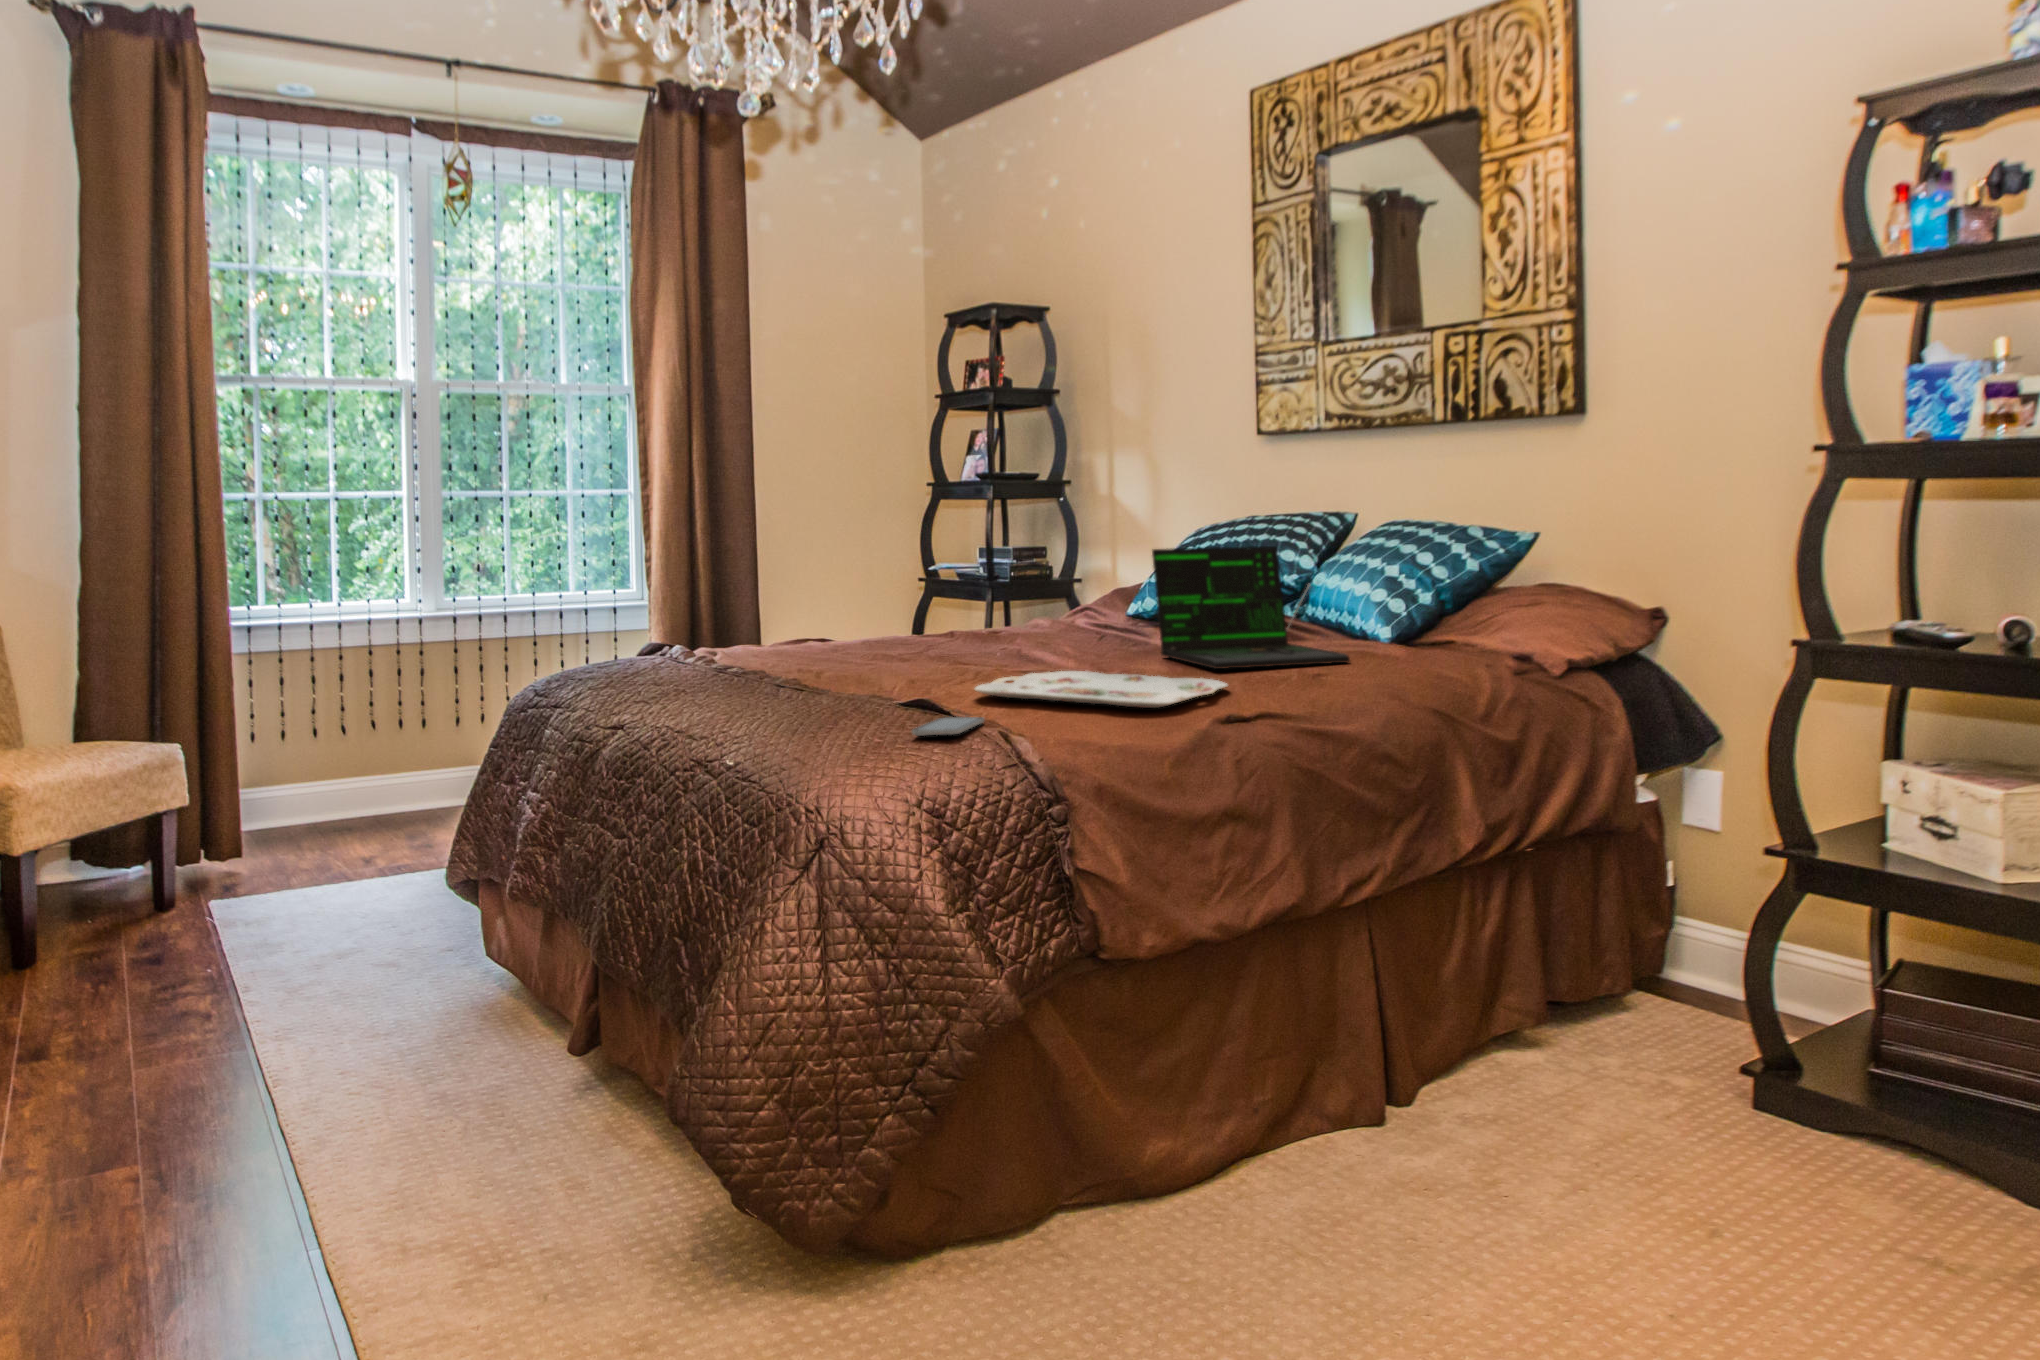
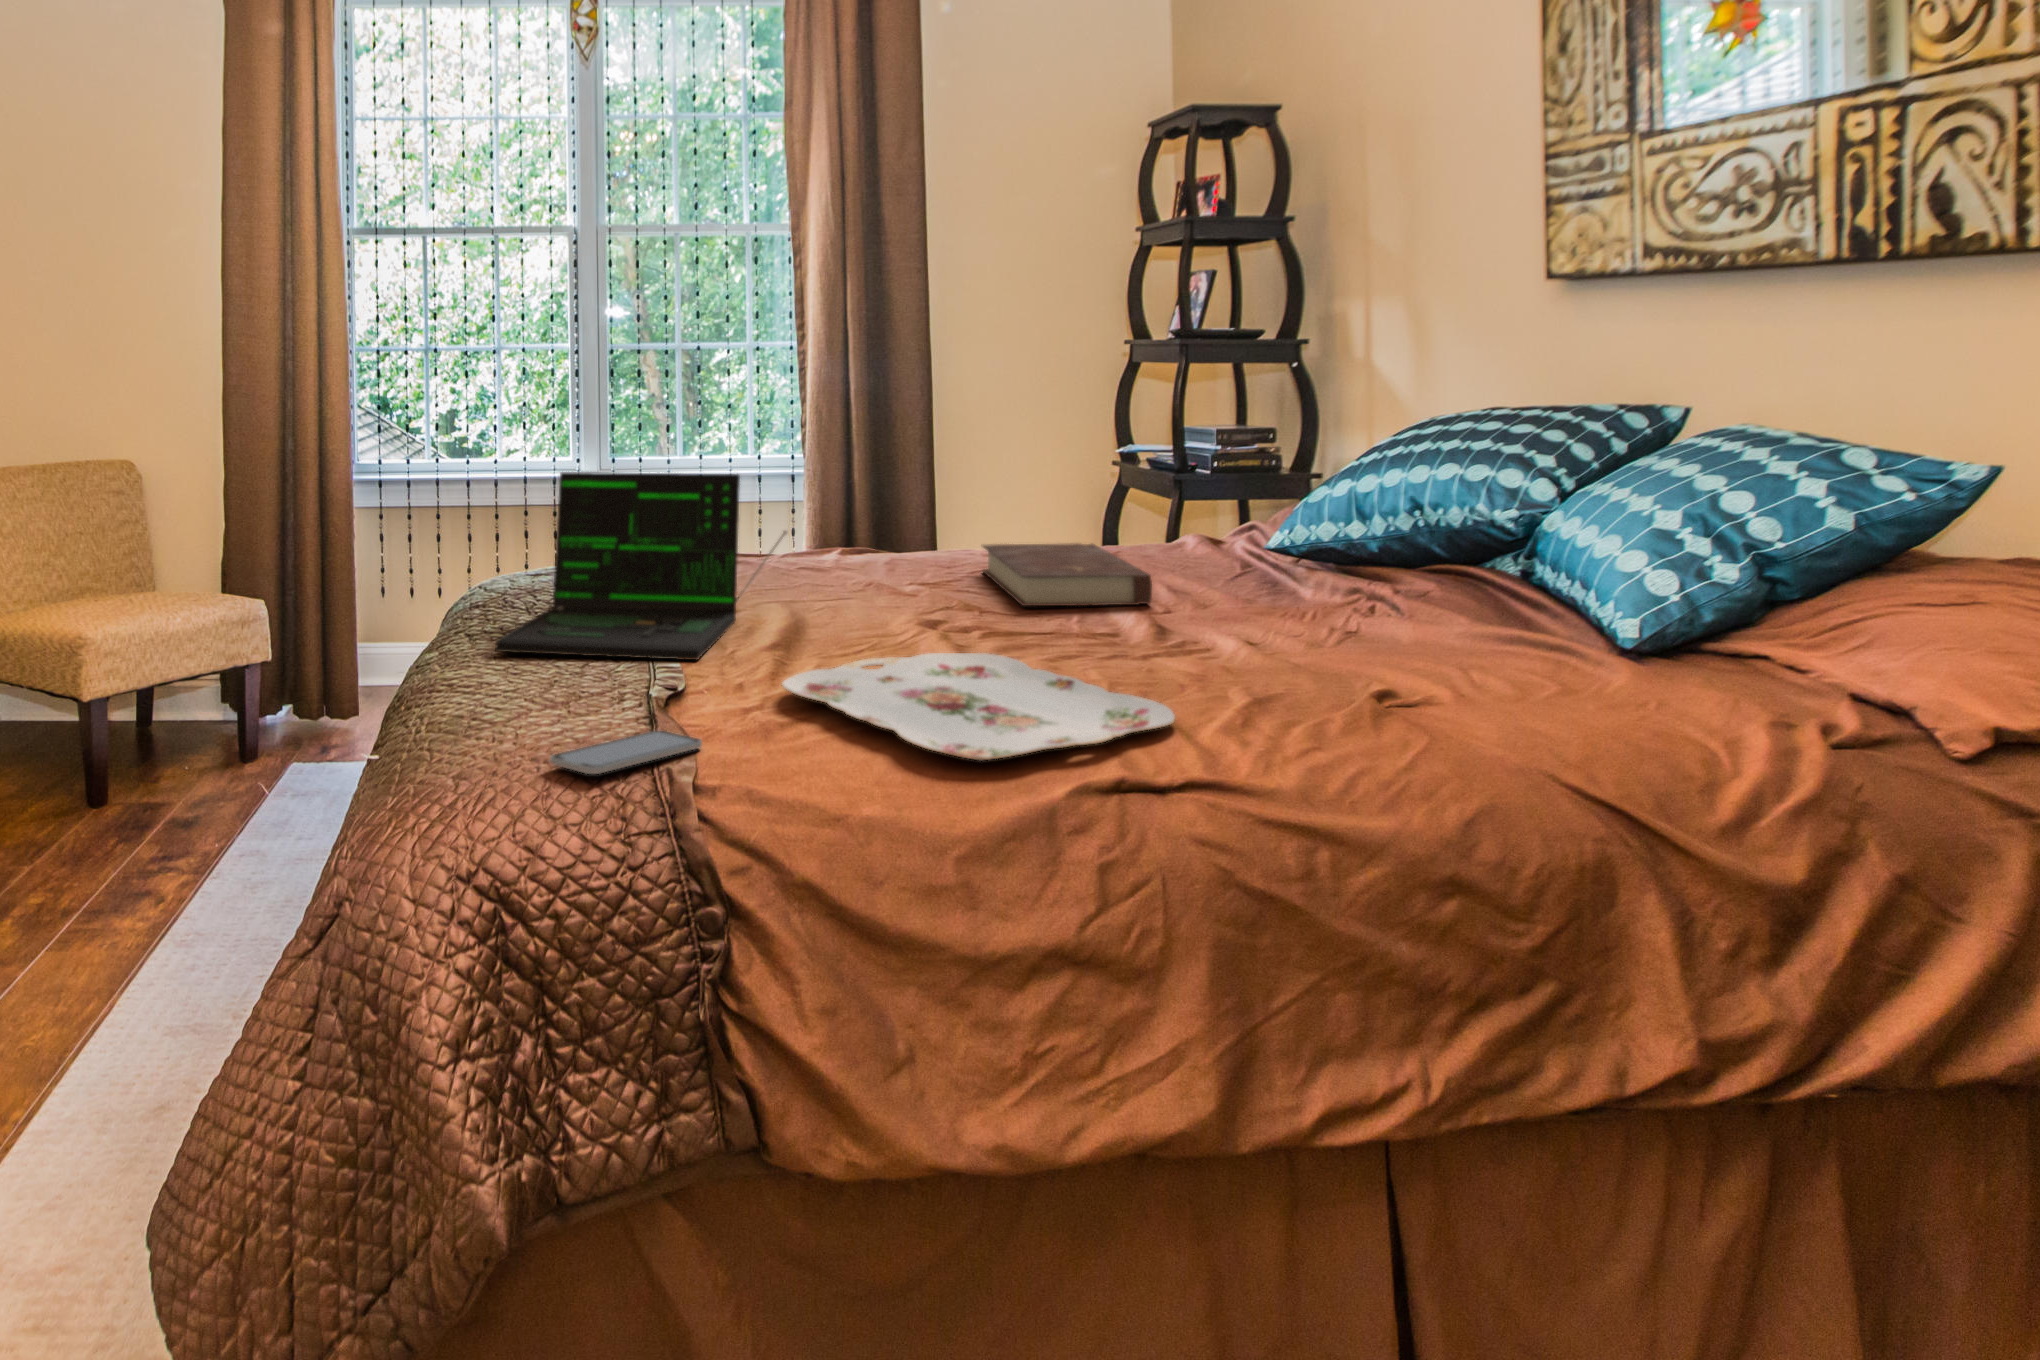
laptop: present [1152,546,1350,669] -> present [495,472,787,660]
book: none [956,617,1103,653] -> present [983,543,1152,606]

